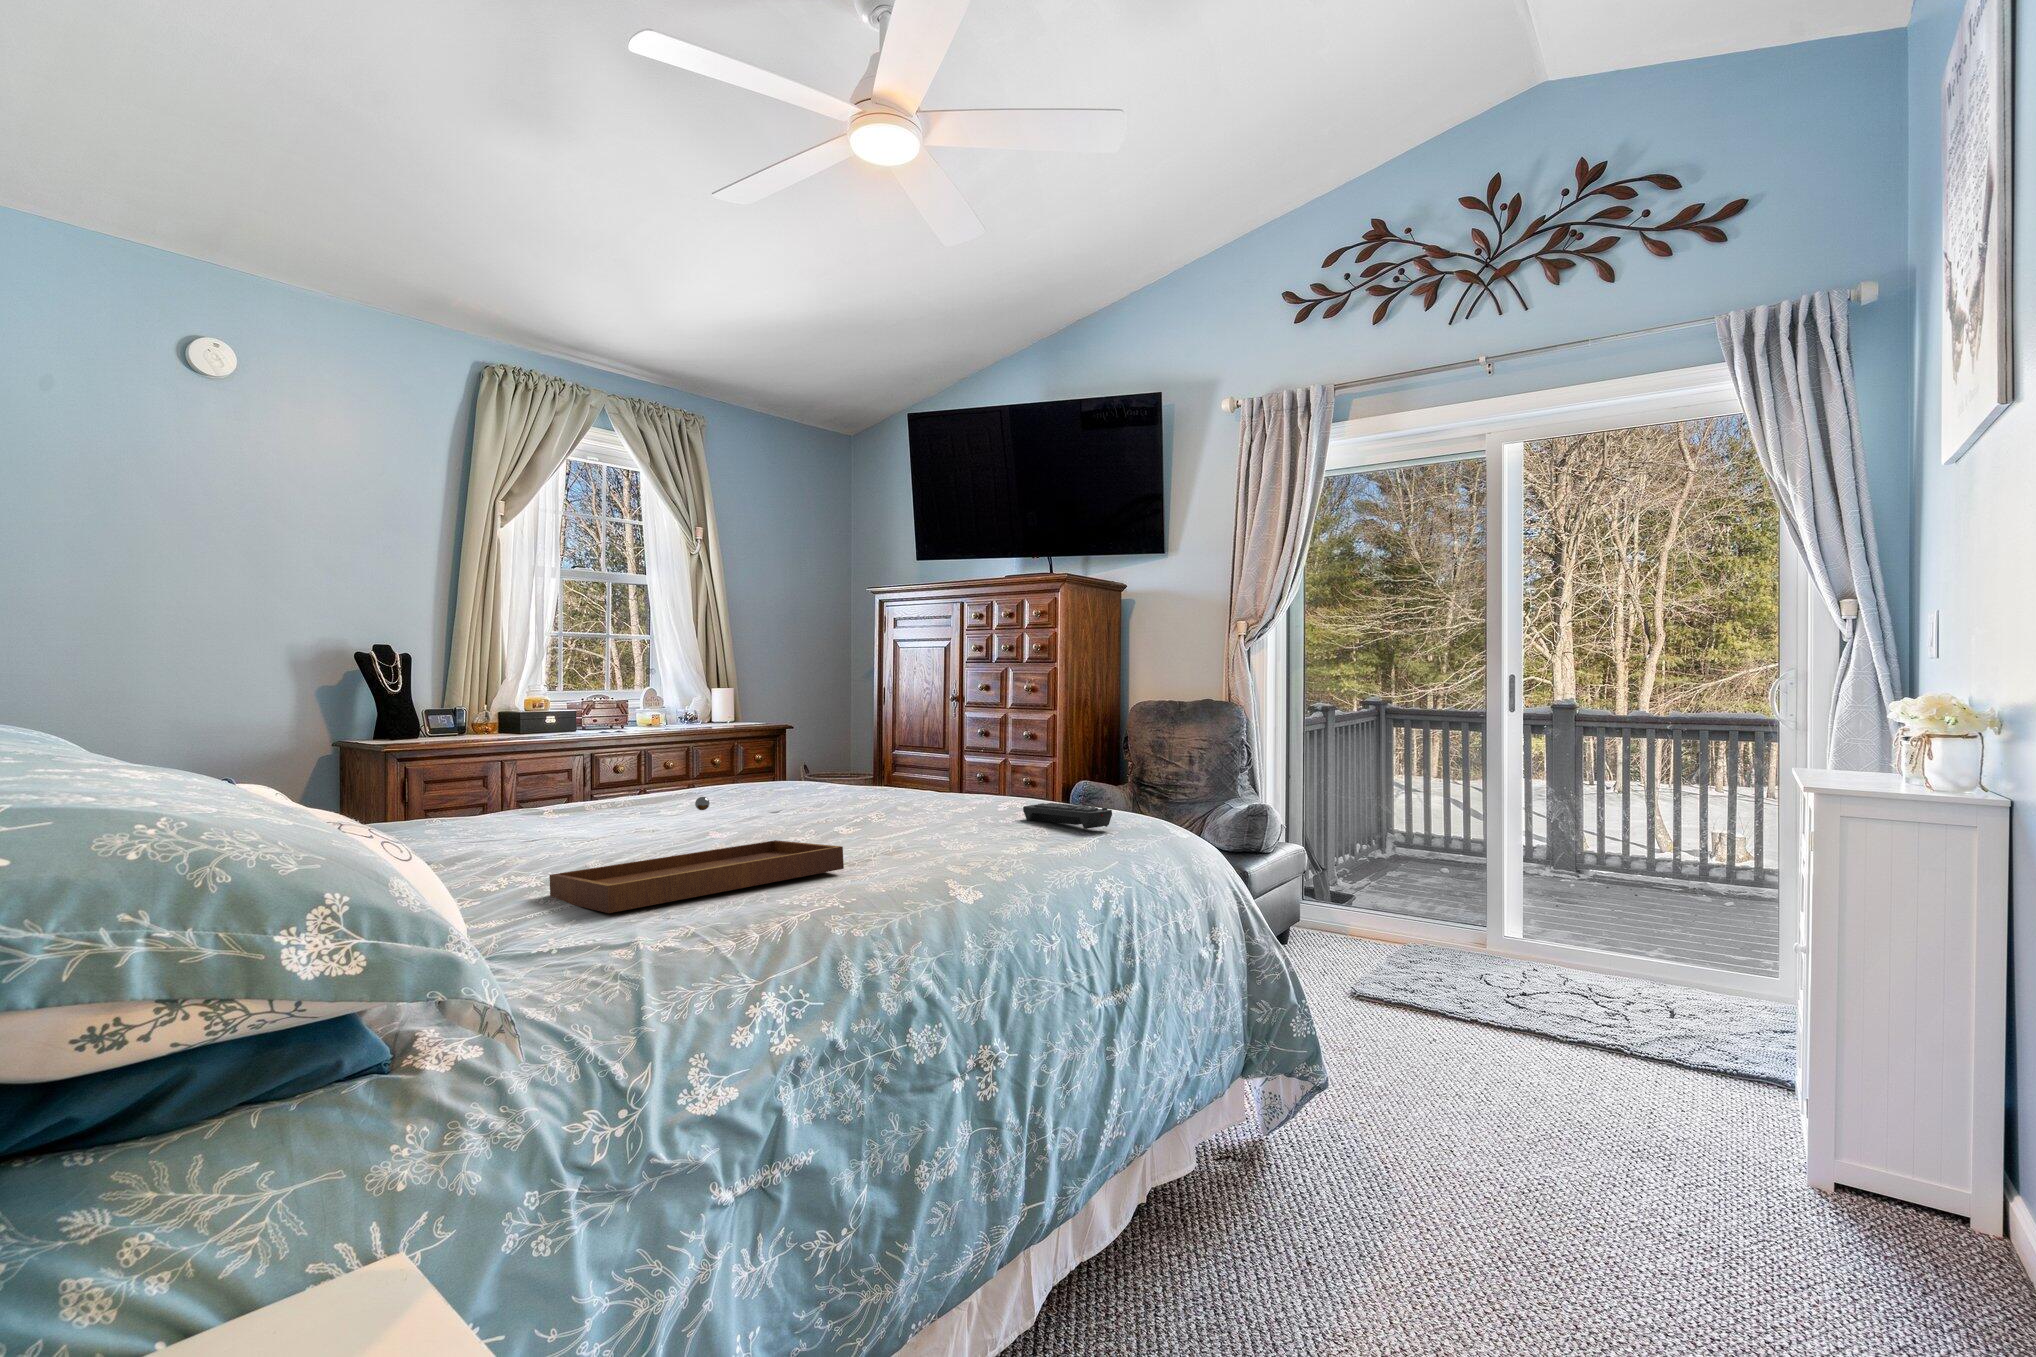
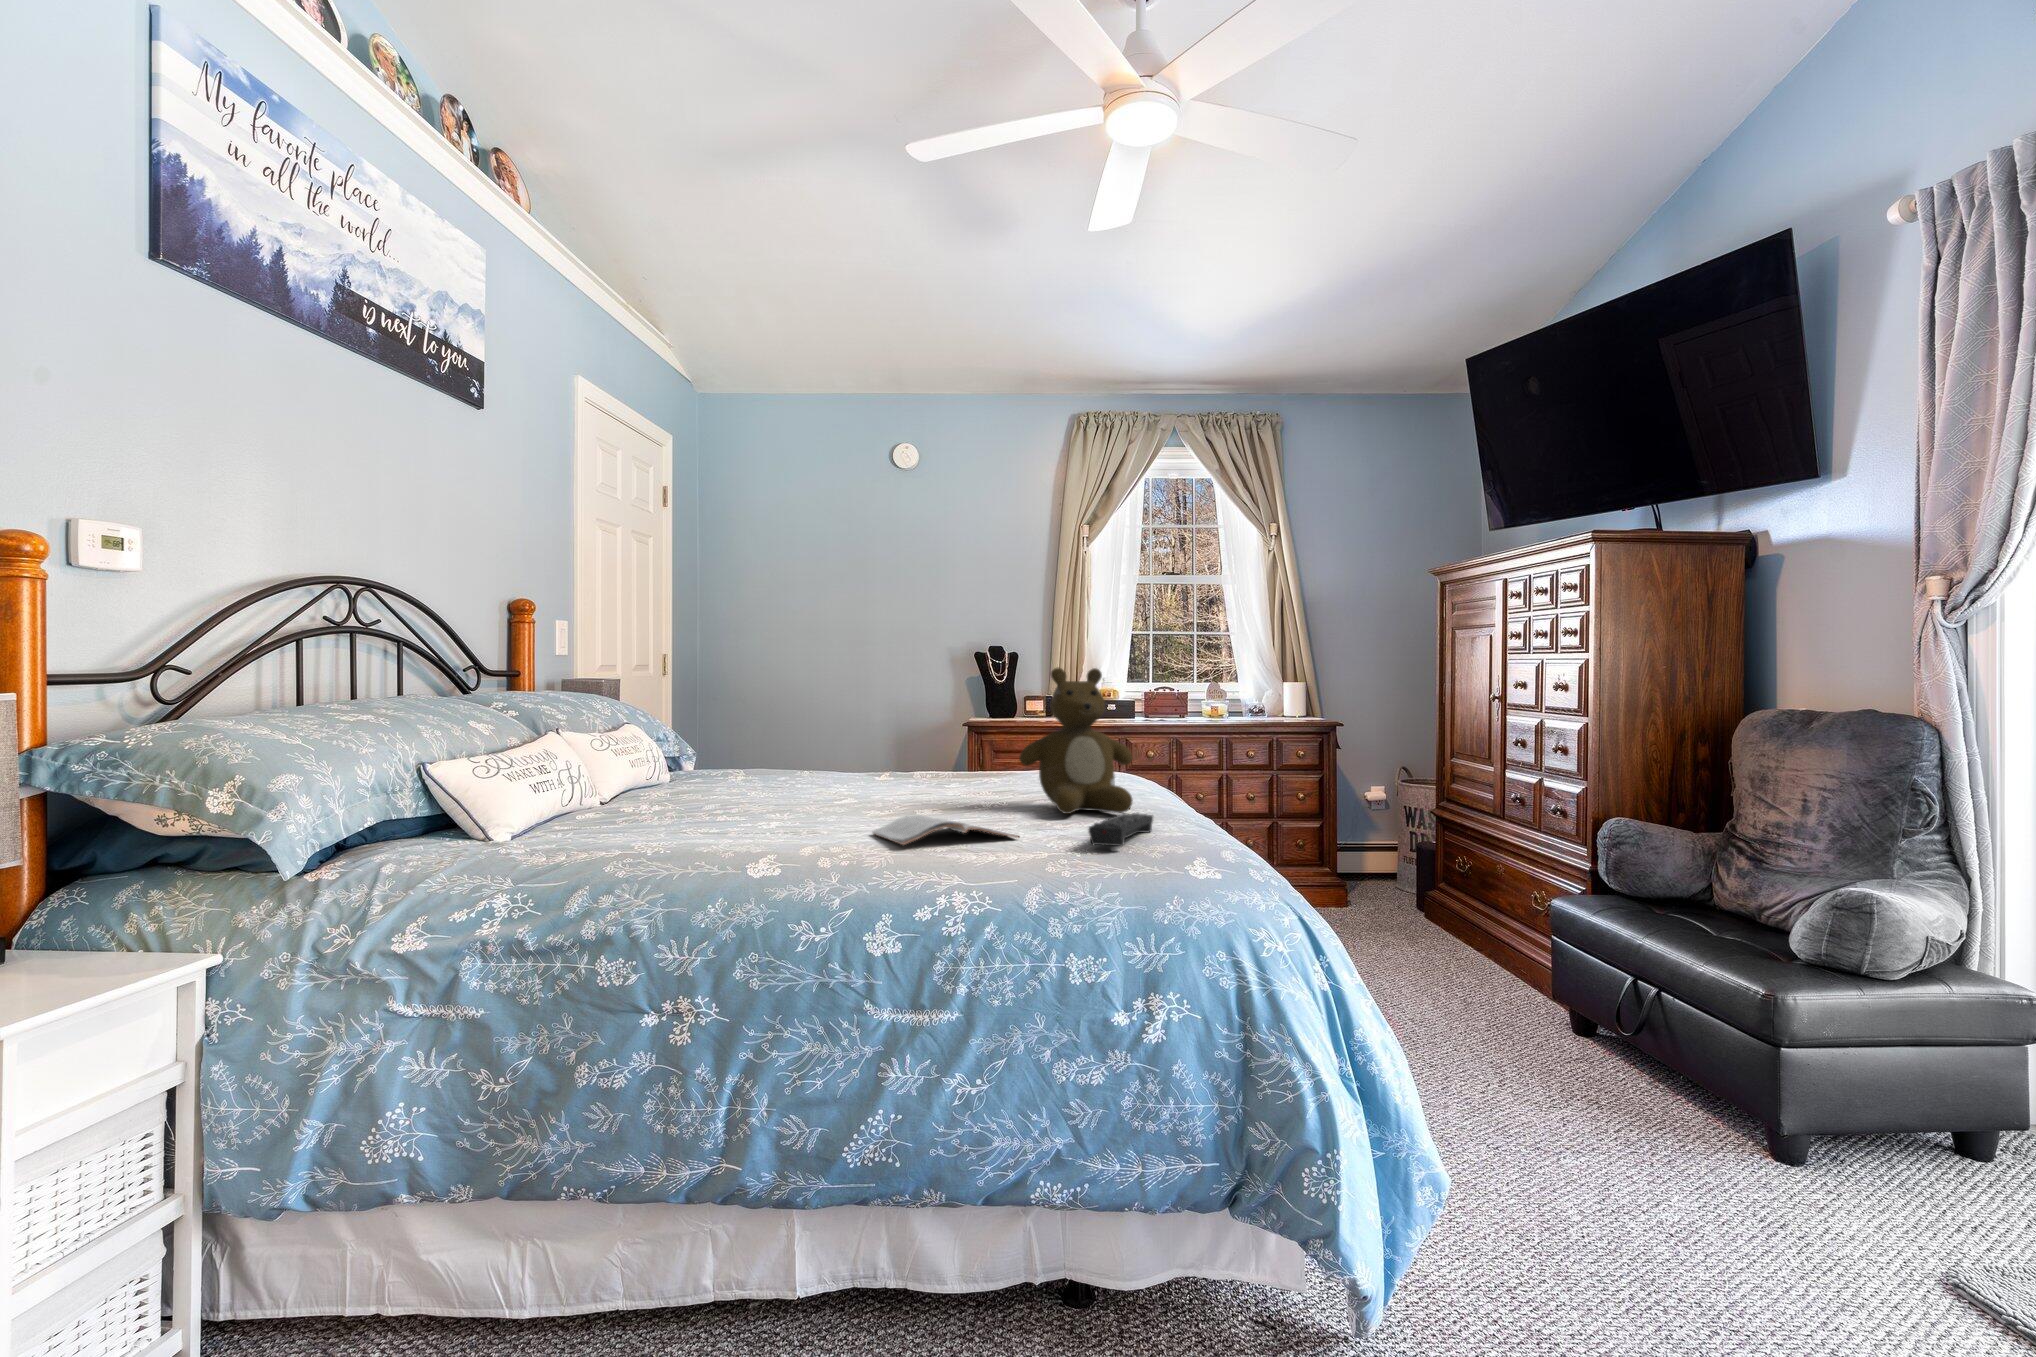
teddy bear: none [875,675,985,817] -> present [1019,668,1133,814]
tray: present [550,797,844,913] -> none [595,761,818,833]
magazine: none [897,826,1014,856] -> present [873,814,1019,845]

